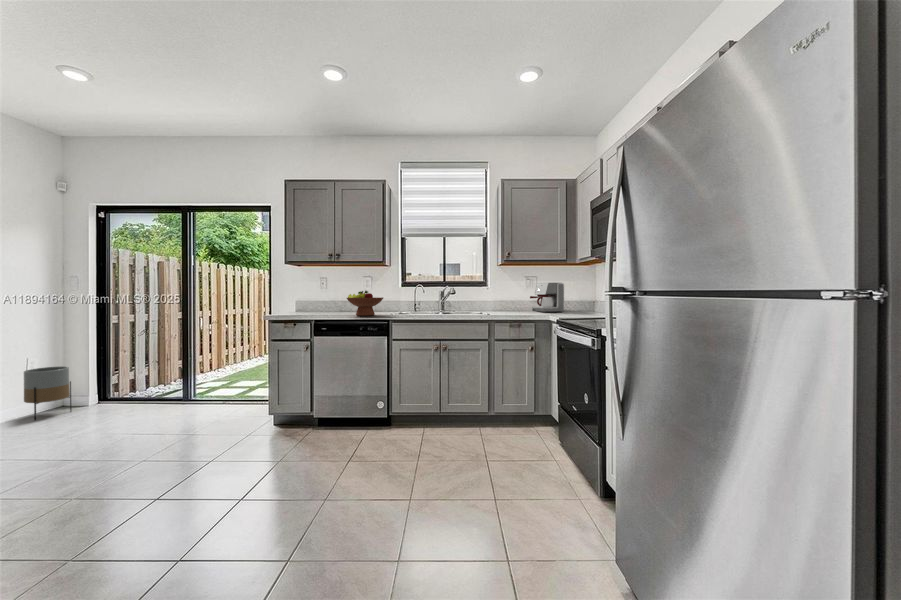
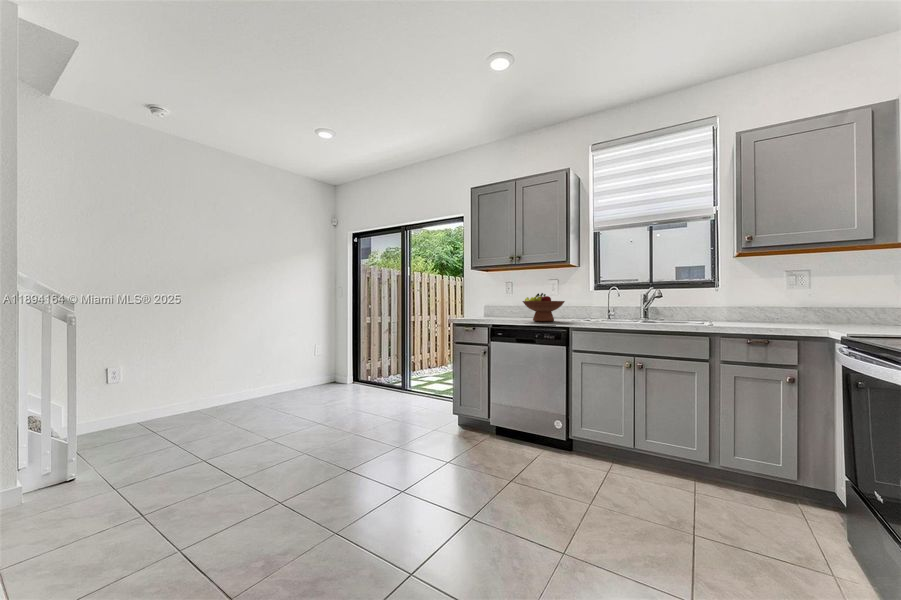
coffee maker: present [530,283,564,312] -> none [791,277,865,324]
planter: present [24,366,71,420] -> none [306,353,333,391]

